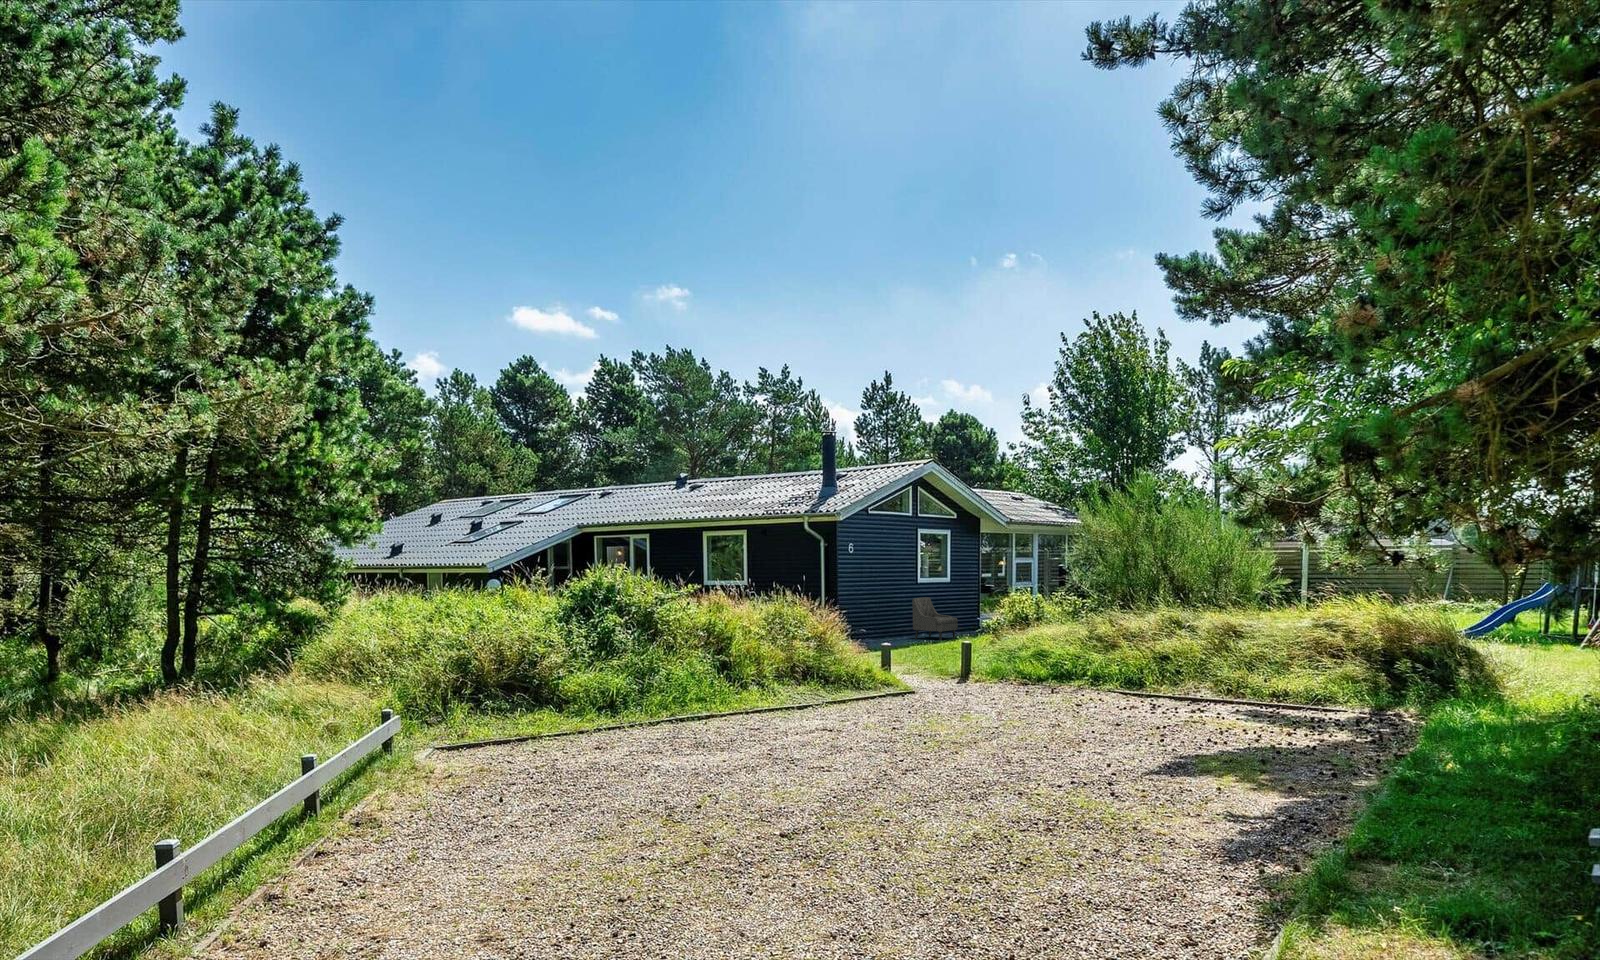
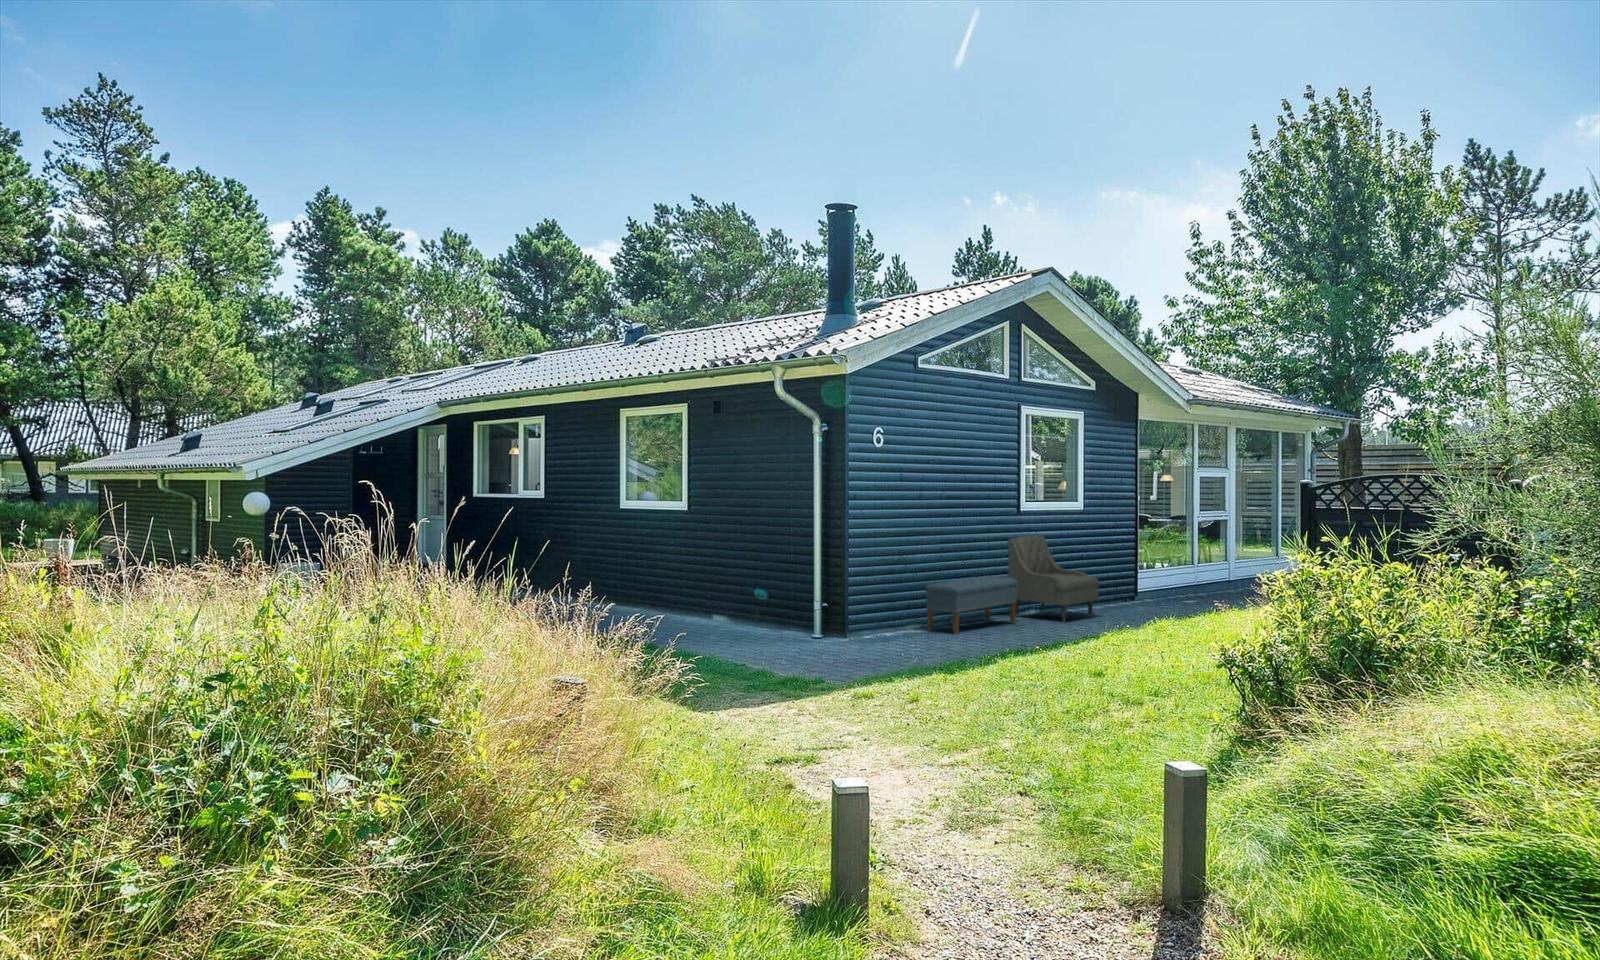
bench: none [873,617,918,645] -> present [925,576,1018,634]

